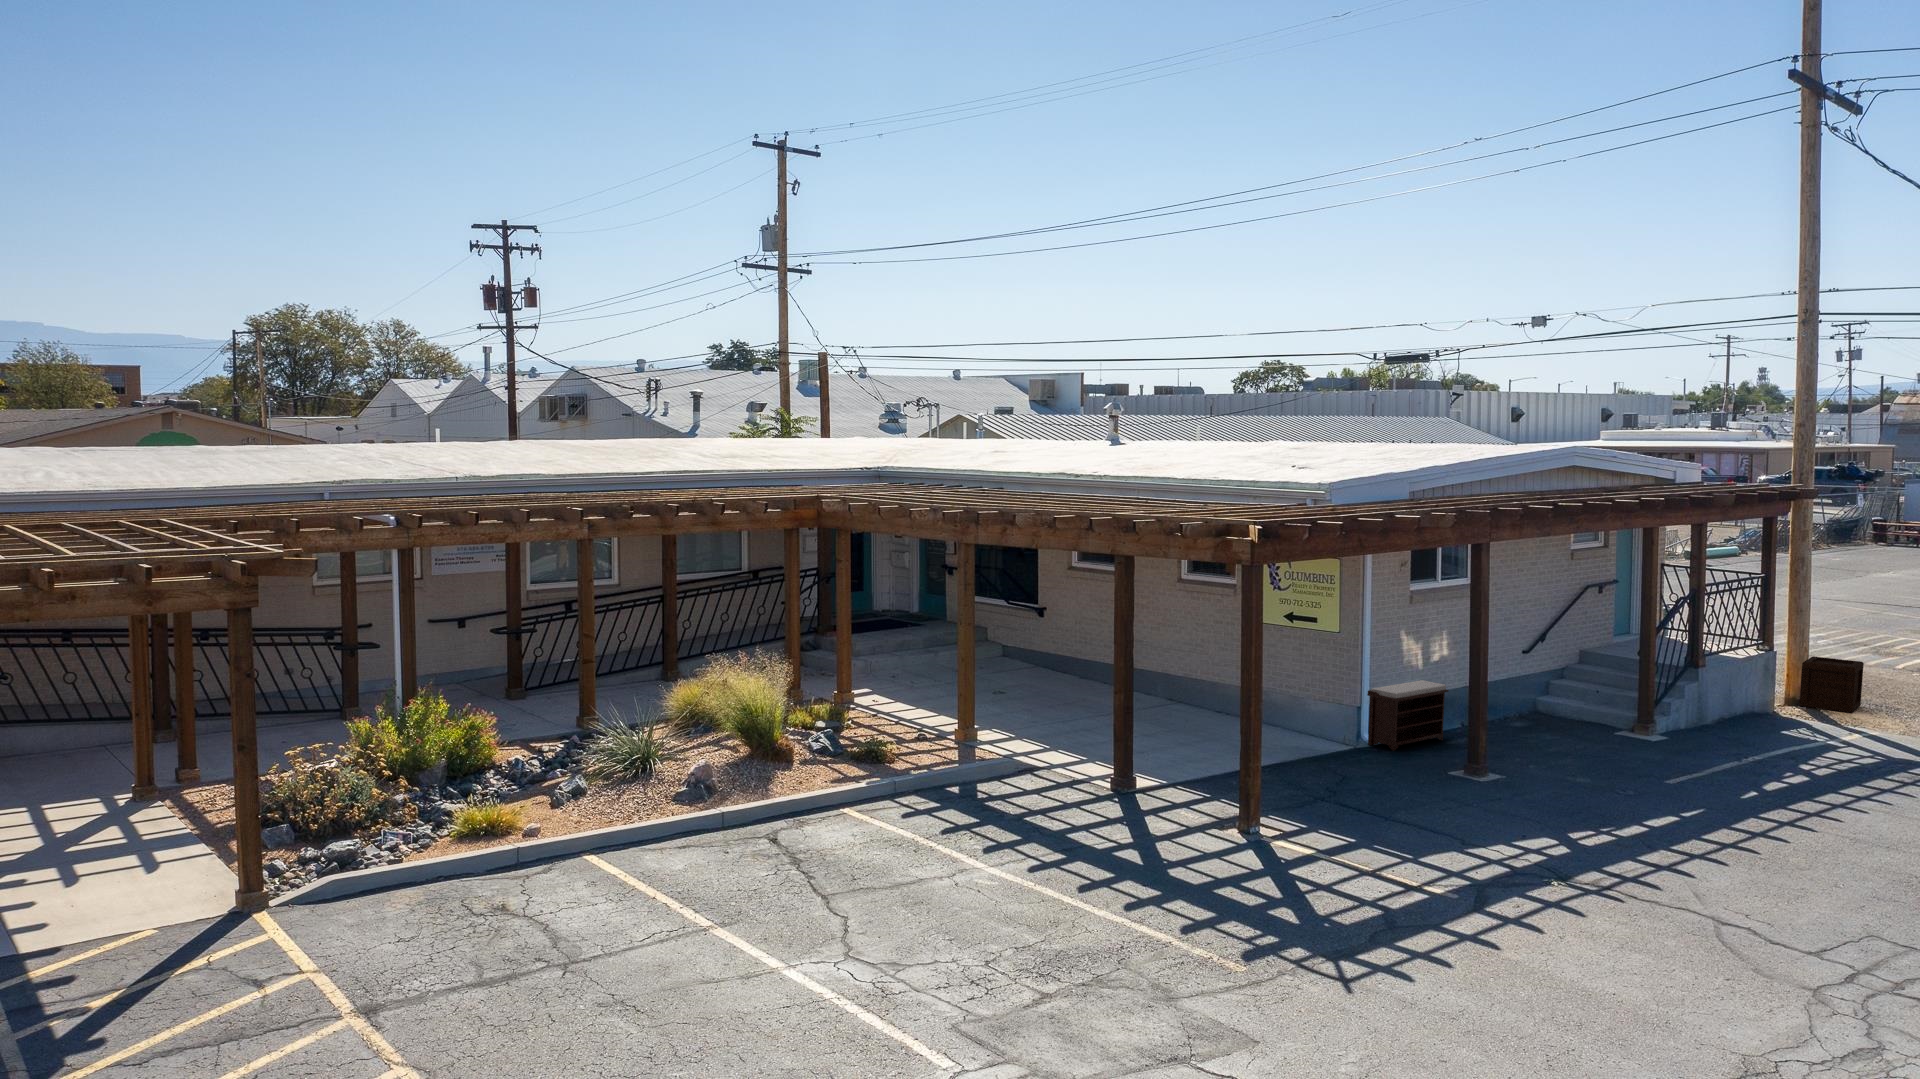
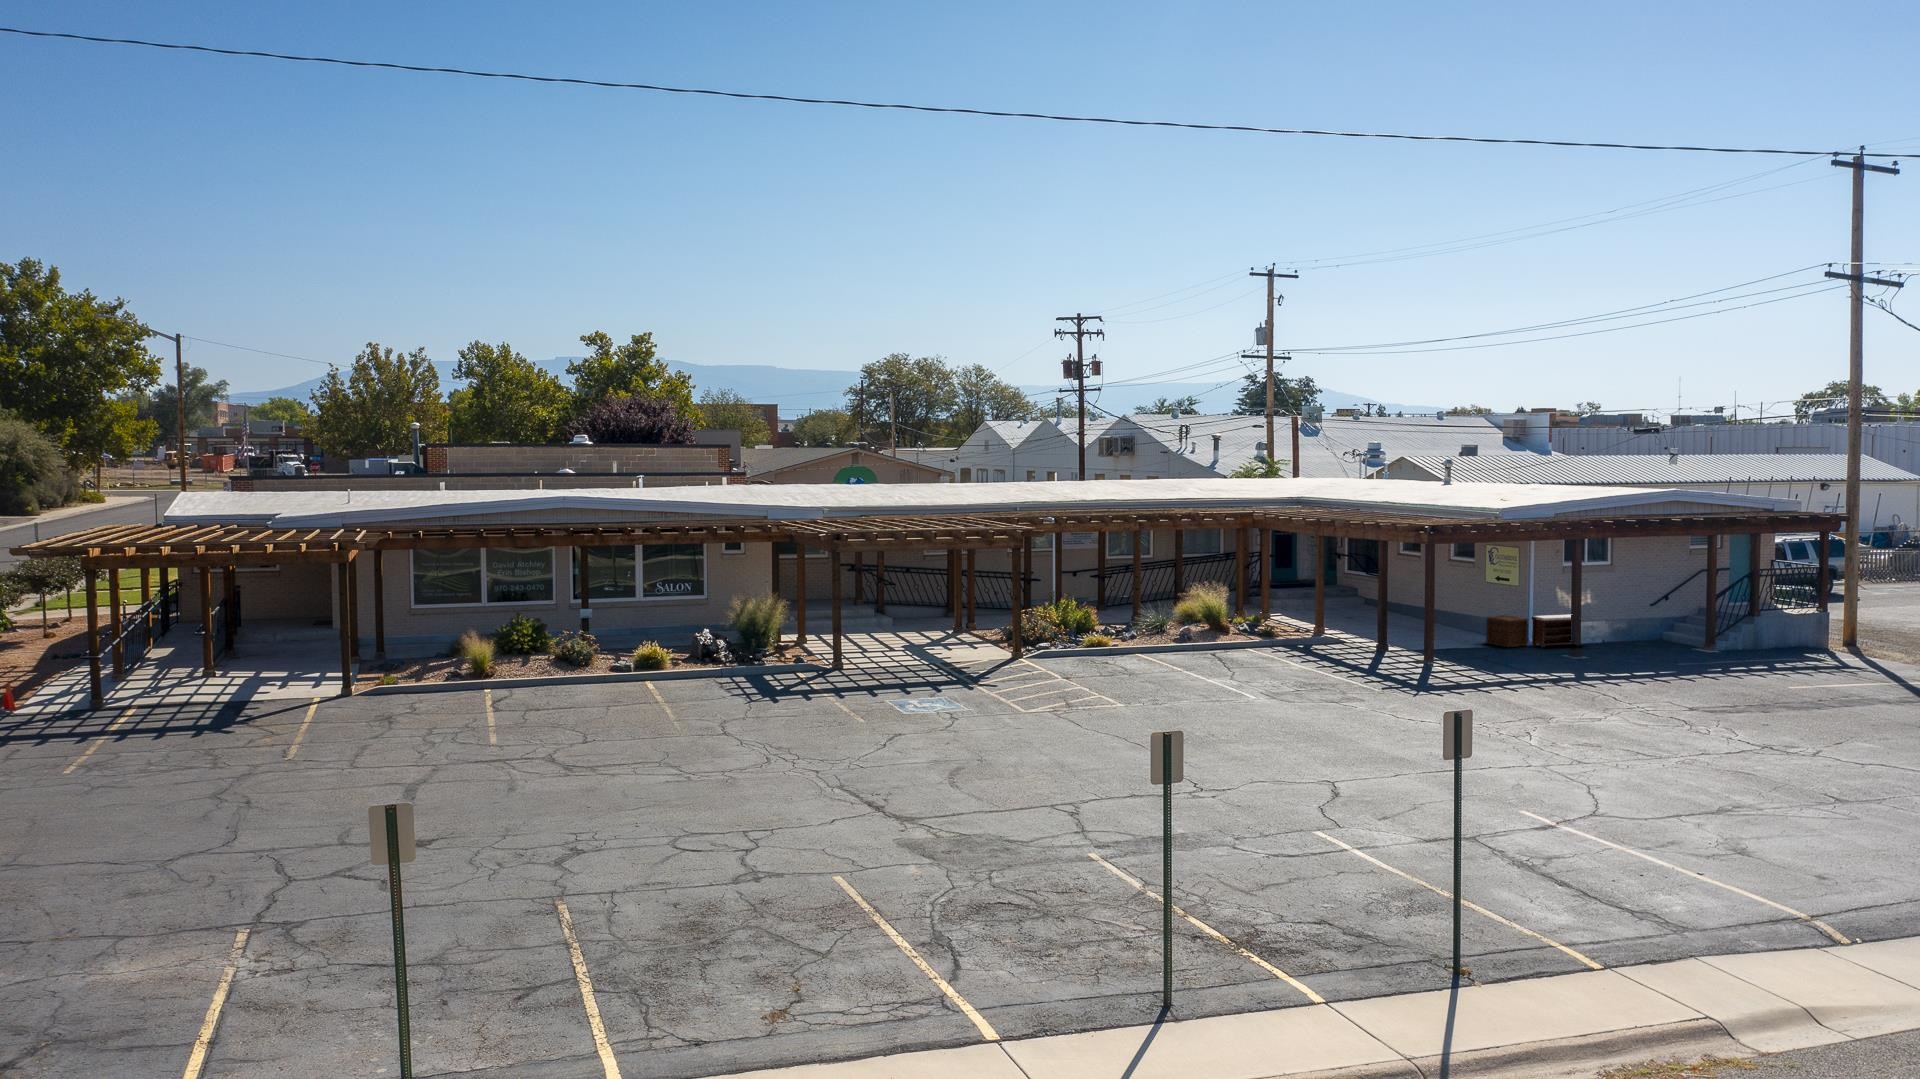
wooden crate: present [1799,656,1864,713] -> present [1486,615,1528,647]

